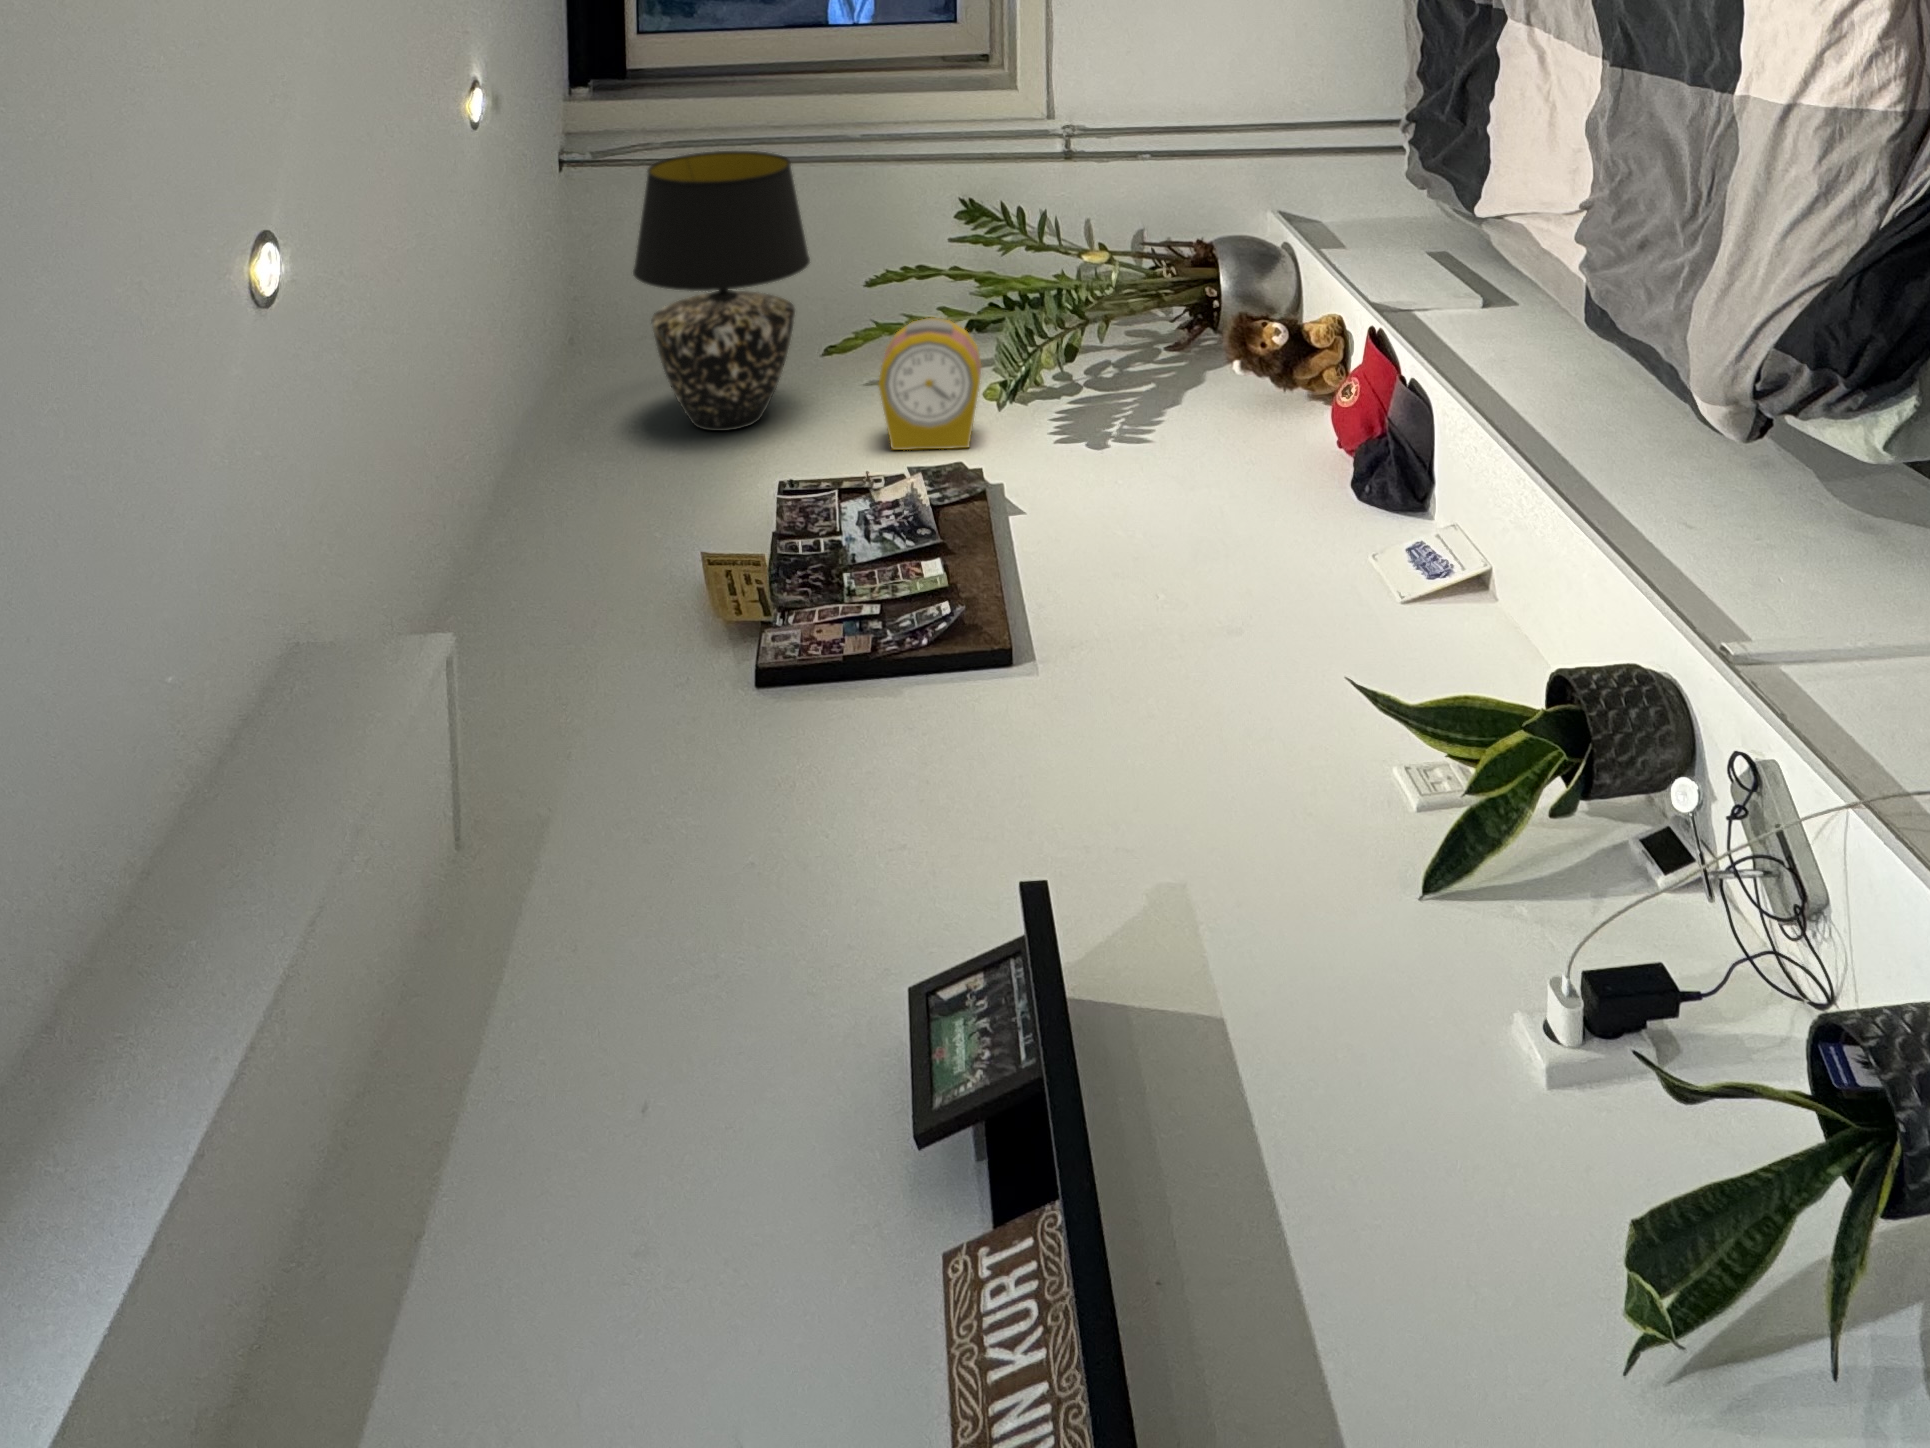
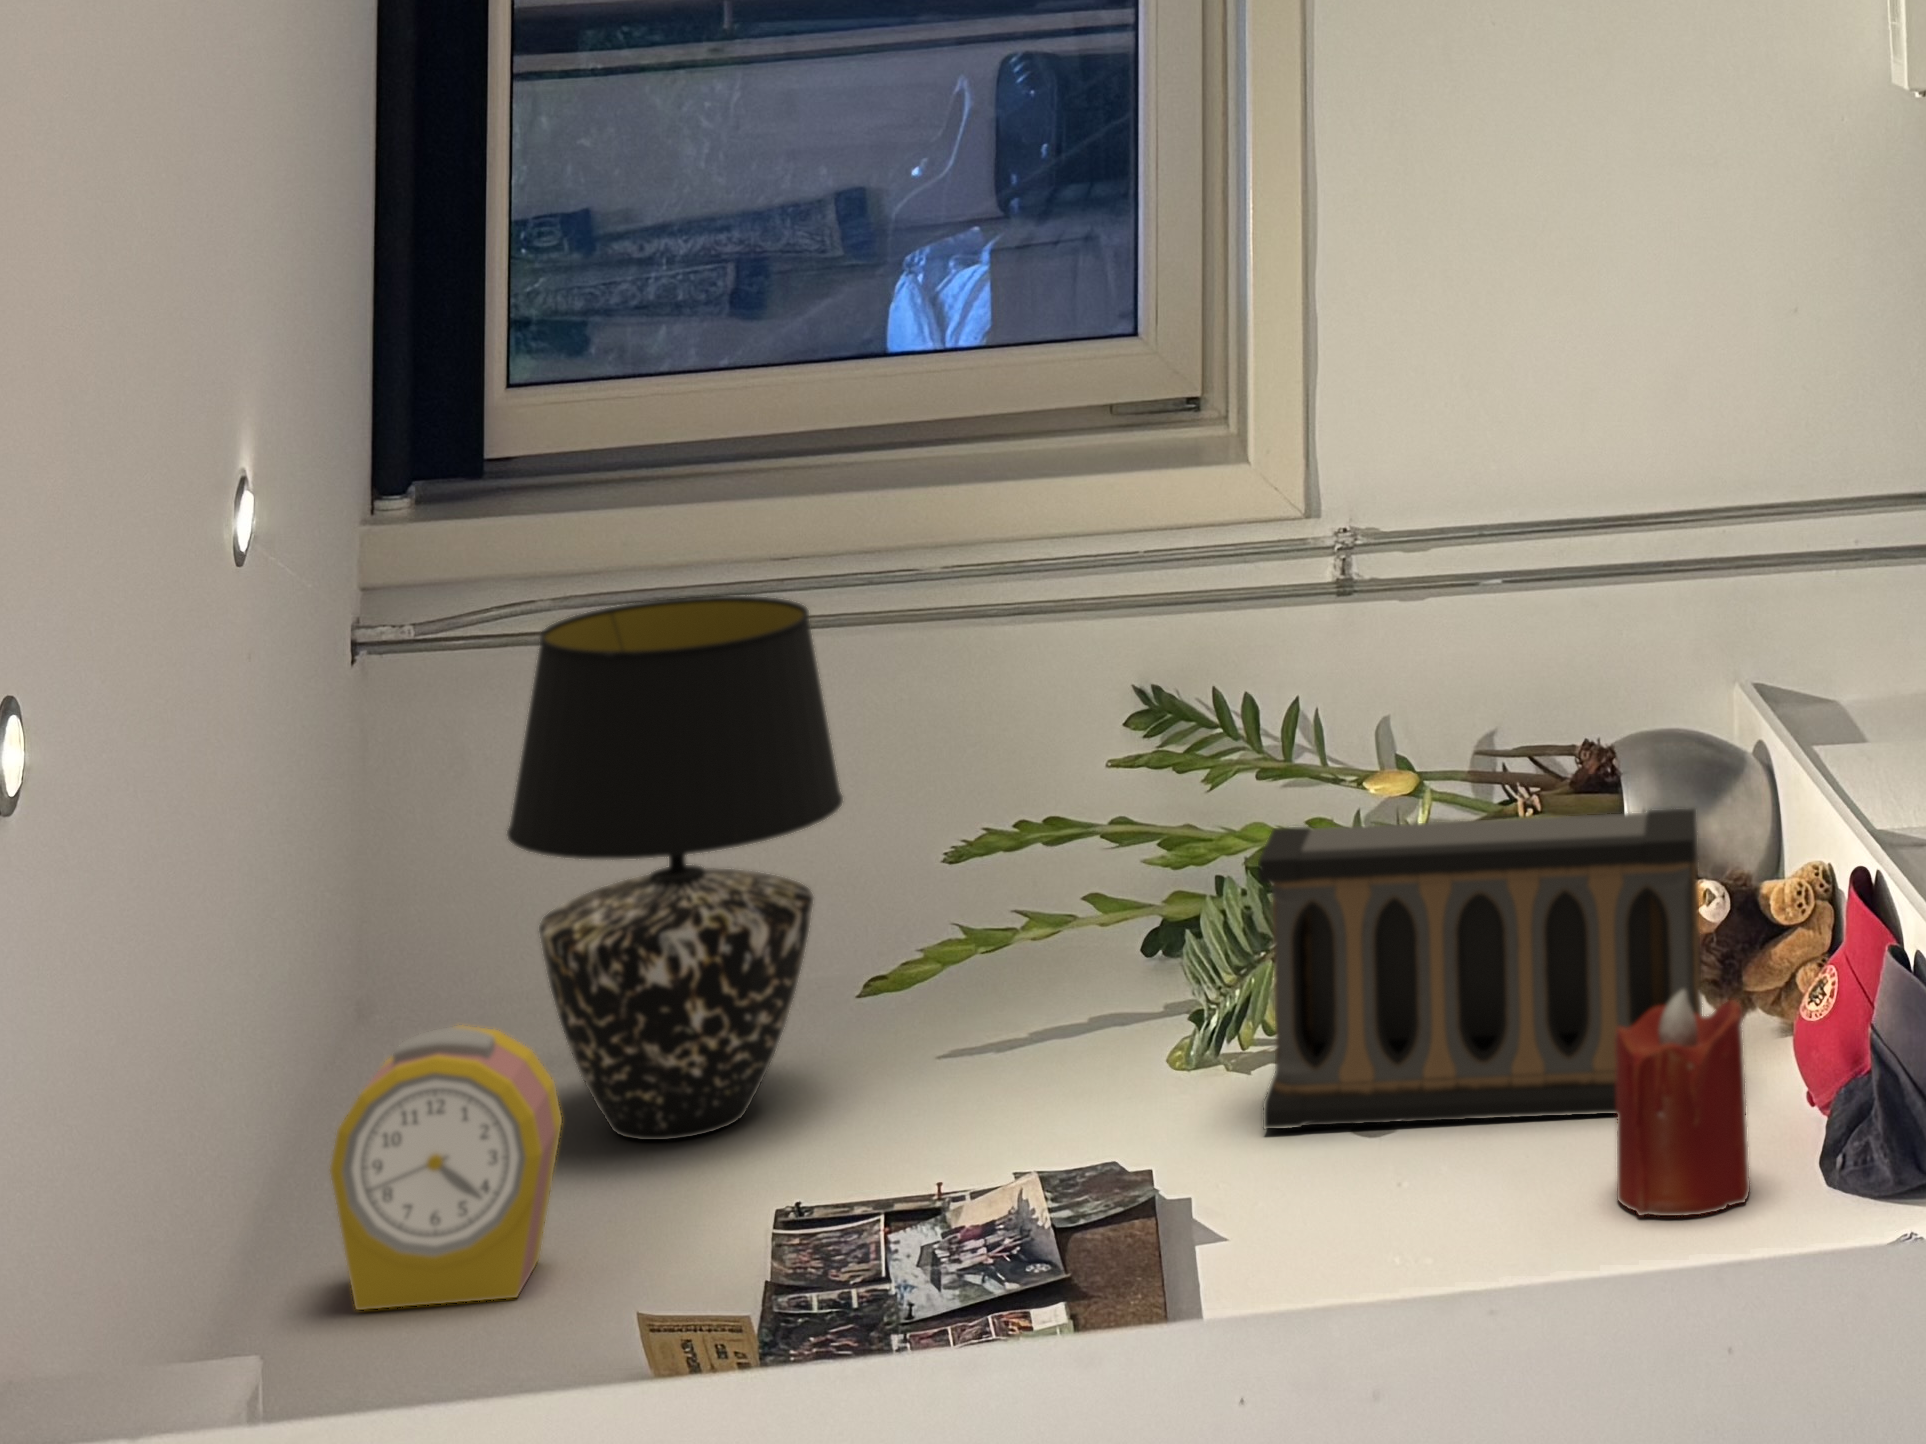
speaker: none [1035,287,1275,449] -> present [1258,809,1702,1129]
alarm clock: present [878,318,981,450] -> present [330,1026,562,1310]
candle: none [1236,394,1311,516] -> present [1615,990,1750,1216]

